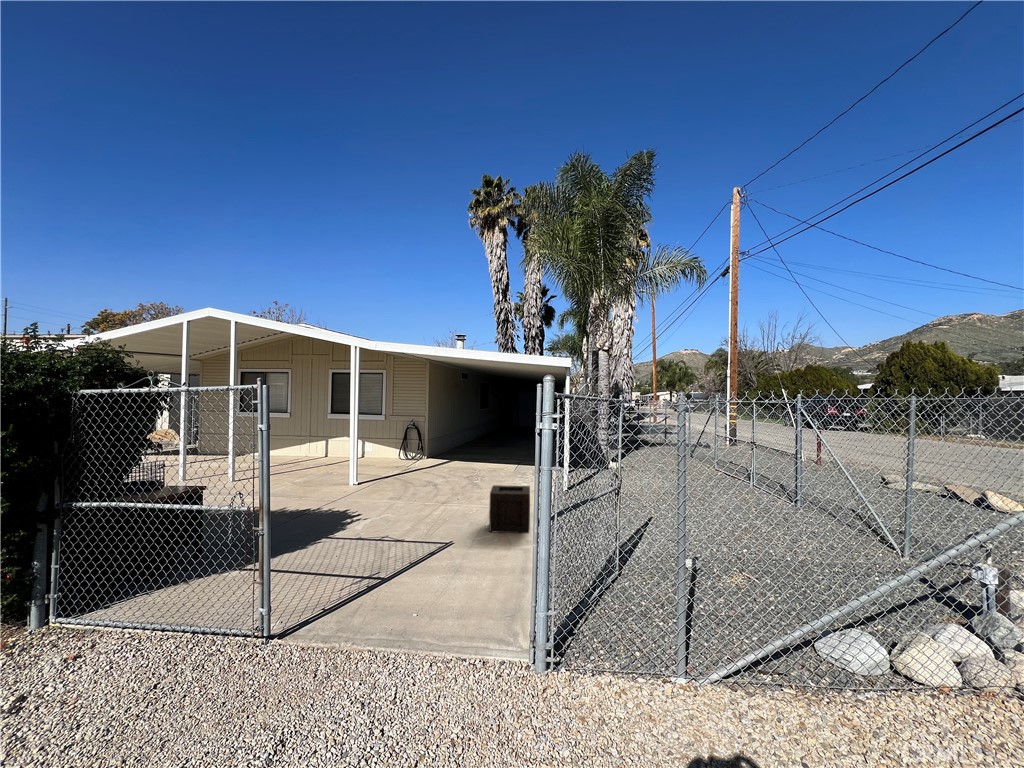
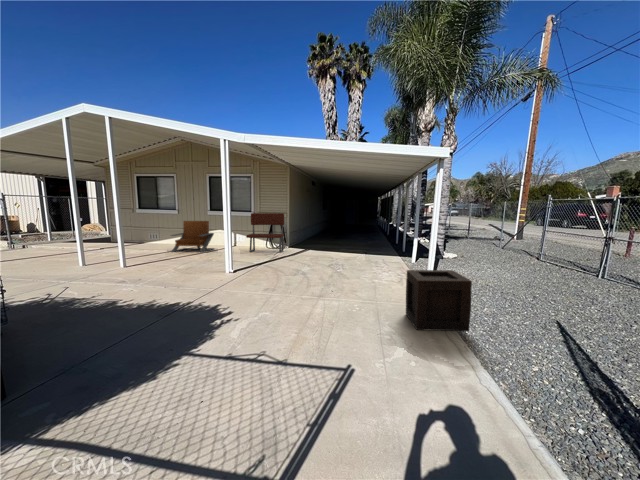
bench: none [375,417,421,464] -> present [246,213,284,252]
lounge chair: none [285,425,337,464] -> present [171,221,214,253]

